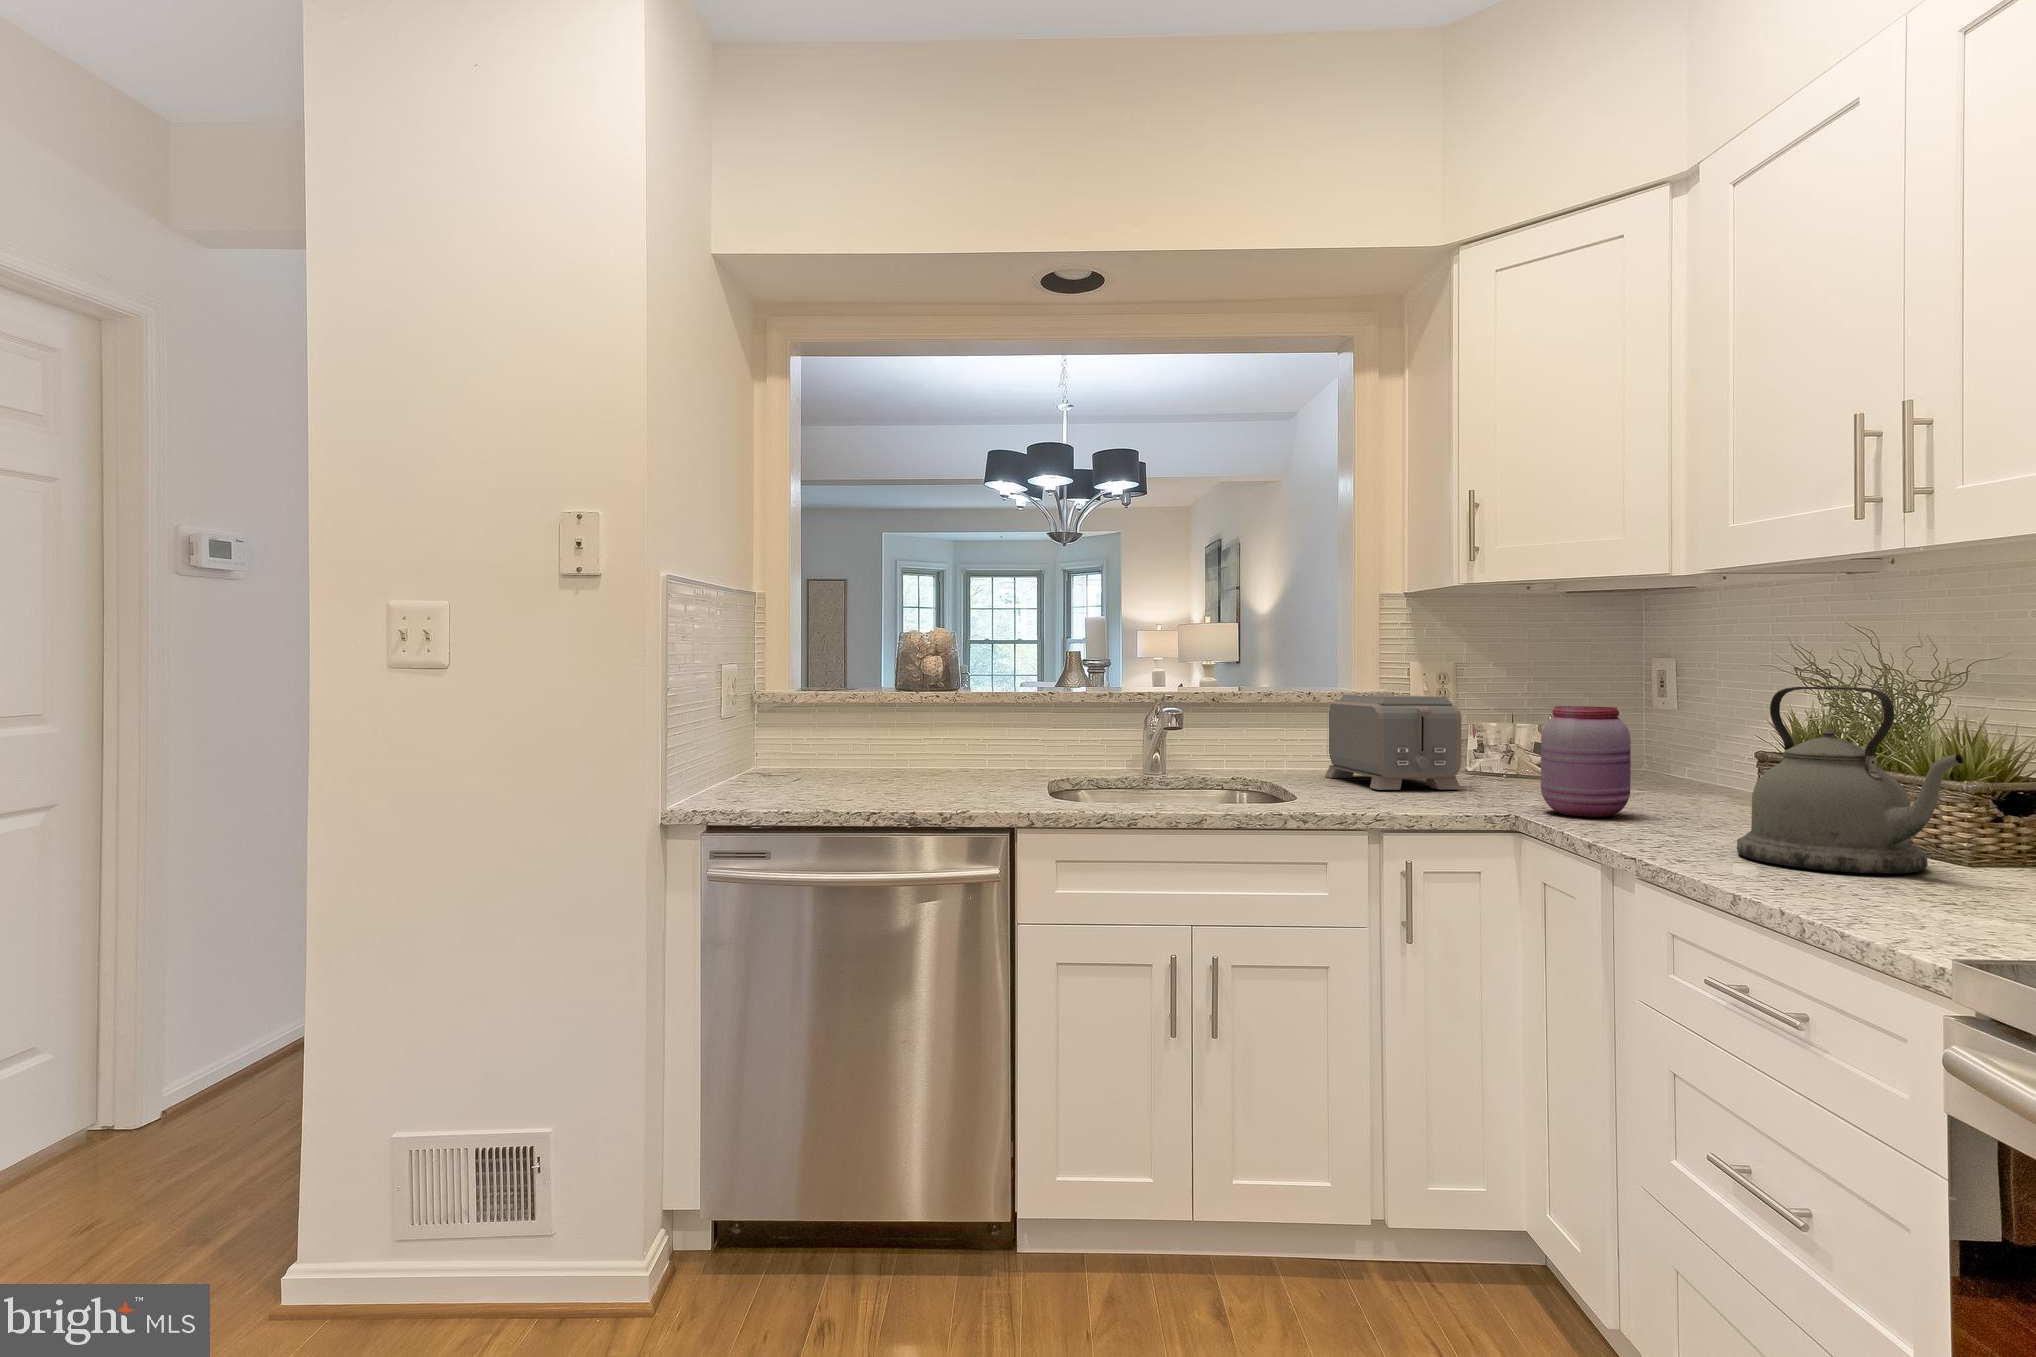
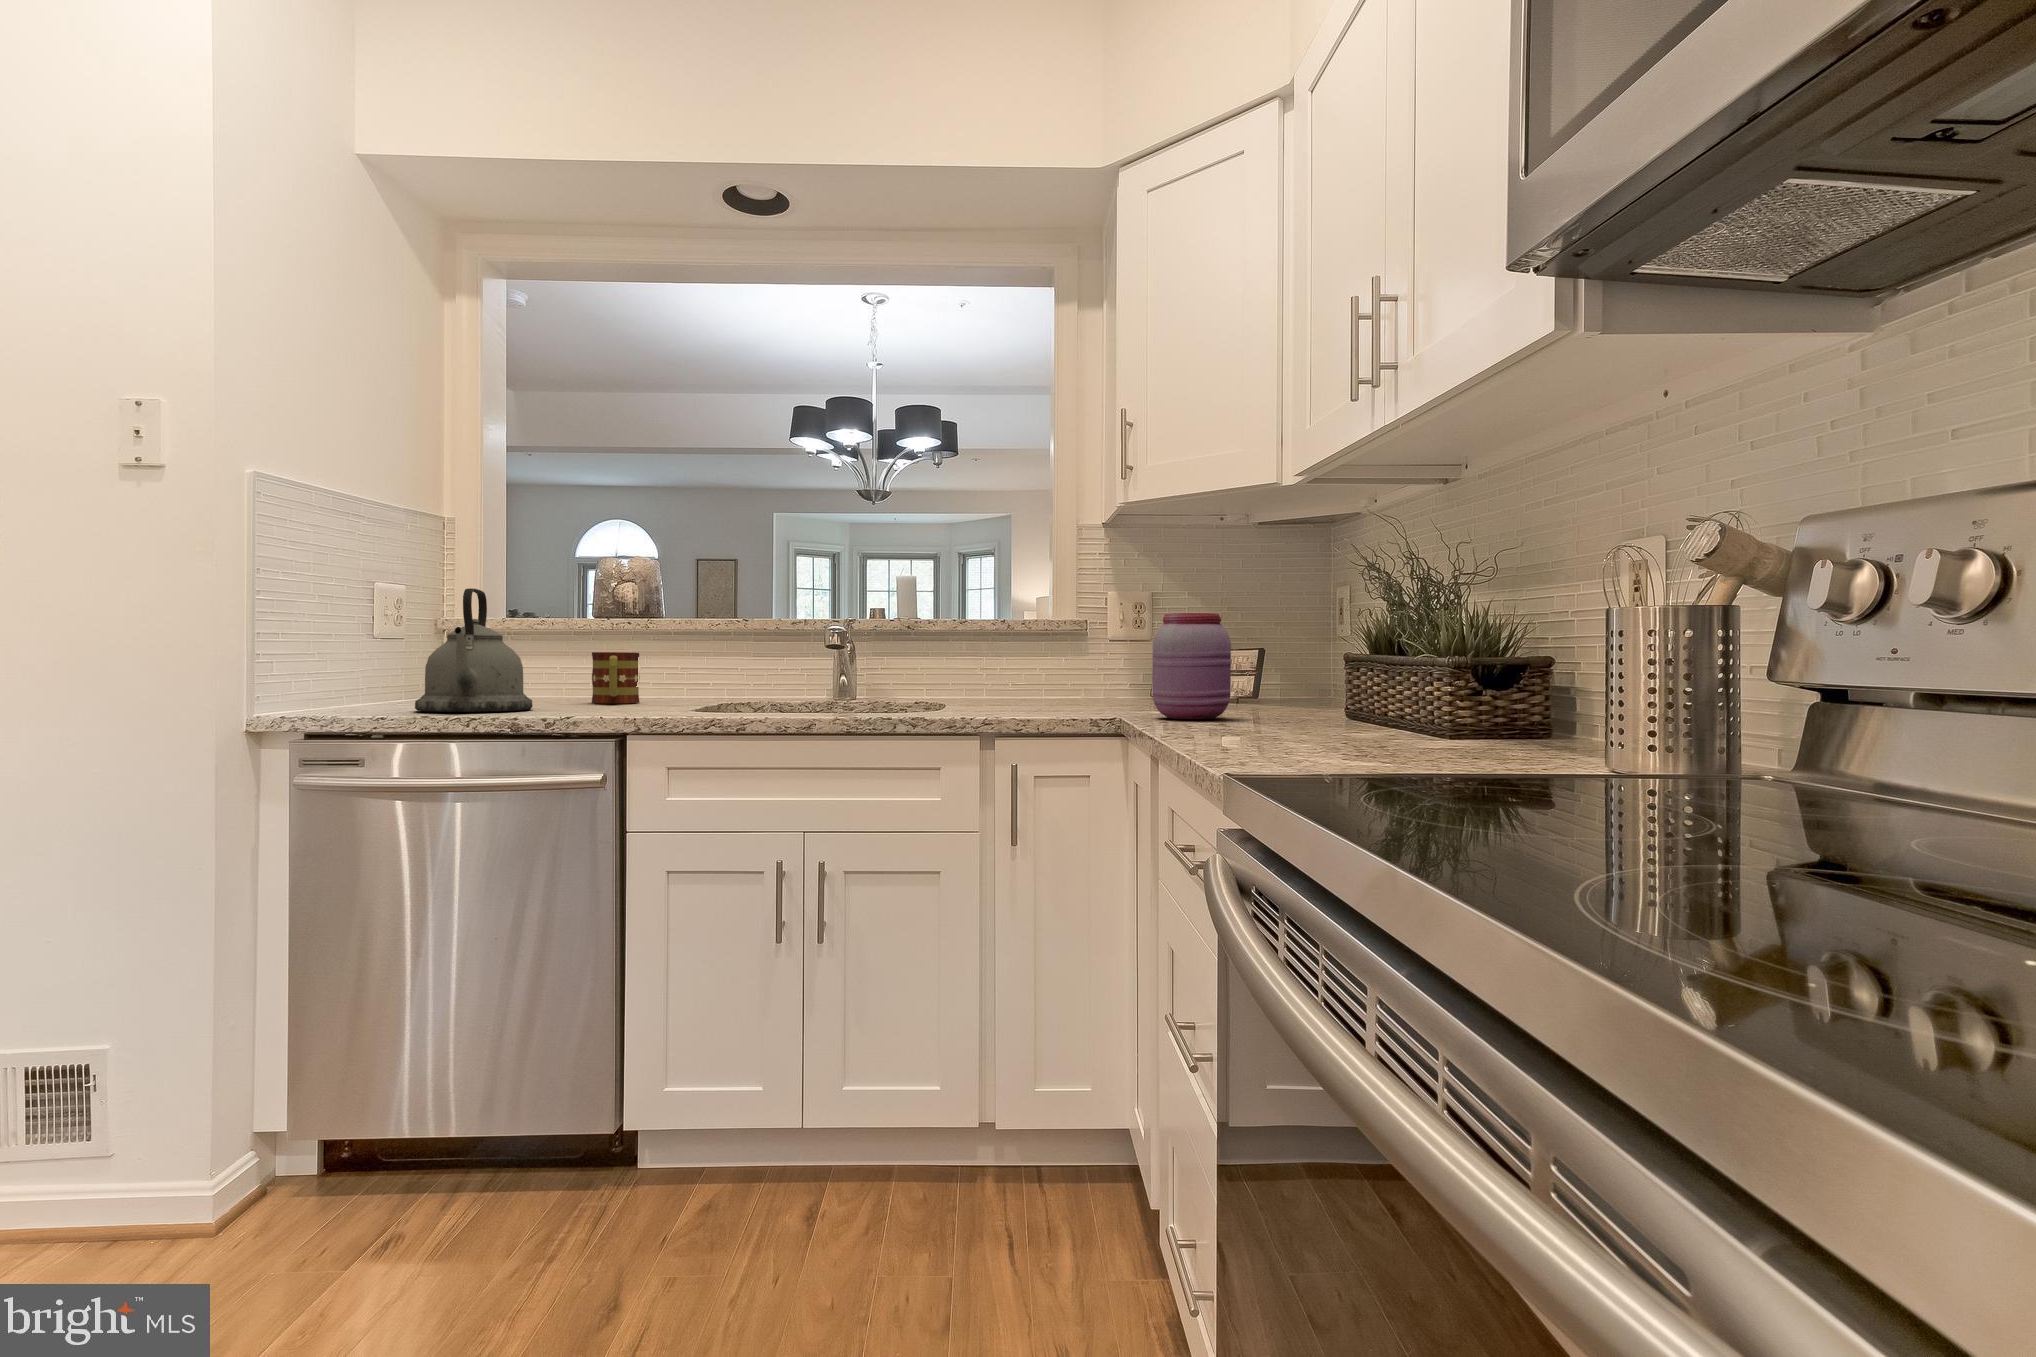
kettle: present [1737,687,1964,873] -> present [415,588,533,712]
toaster: present [1325,695,1461,790] -> none [1011,617,1118,707]
mug: none [916,727,961,780] -> present [592,652,640,704]

